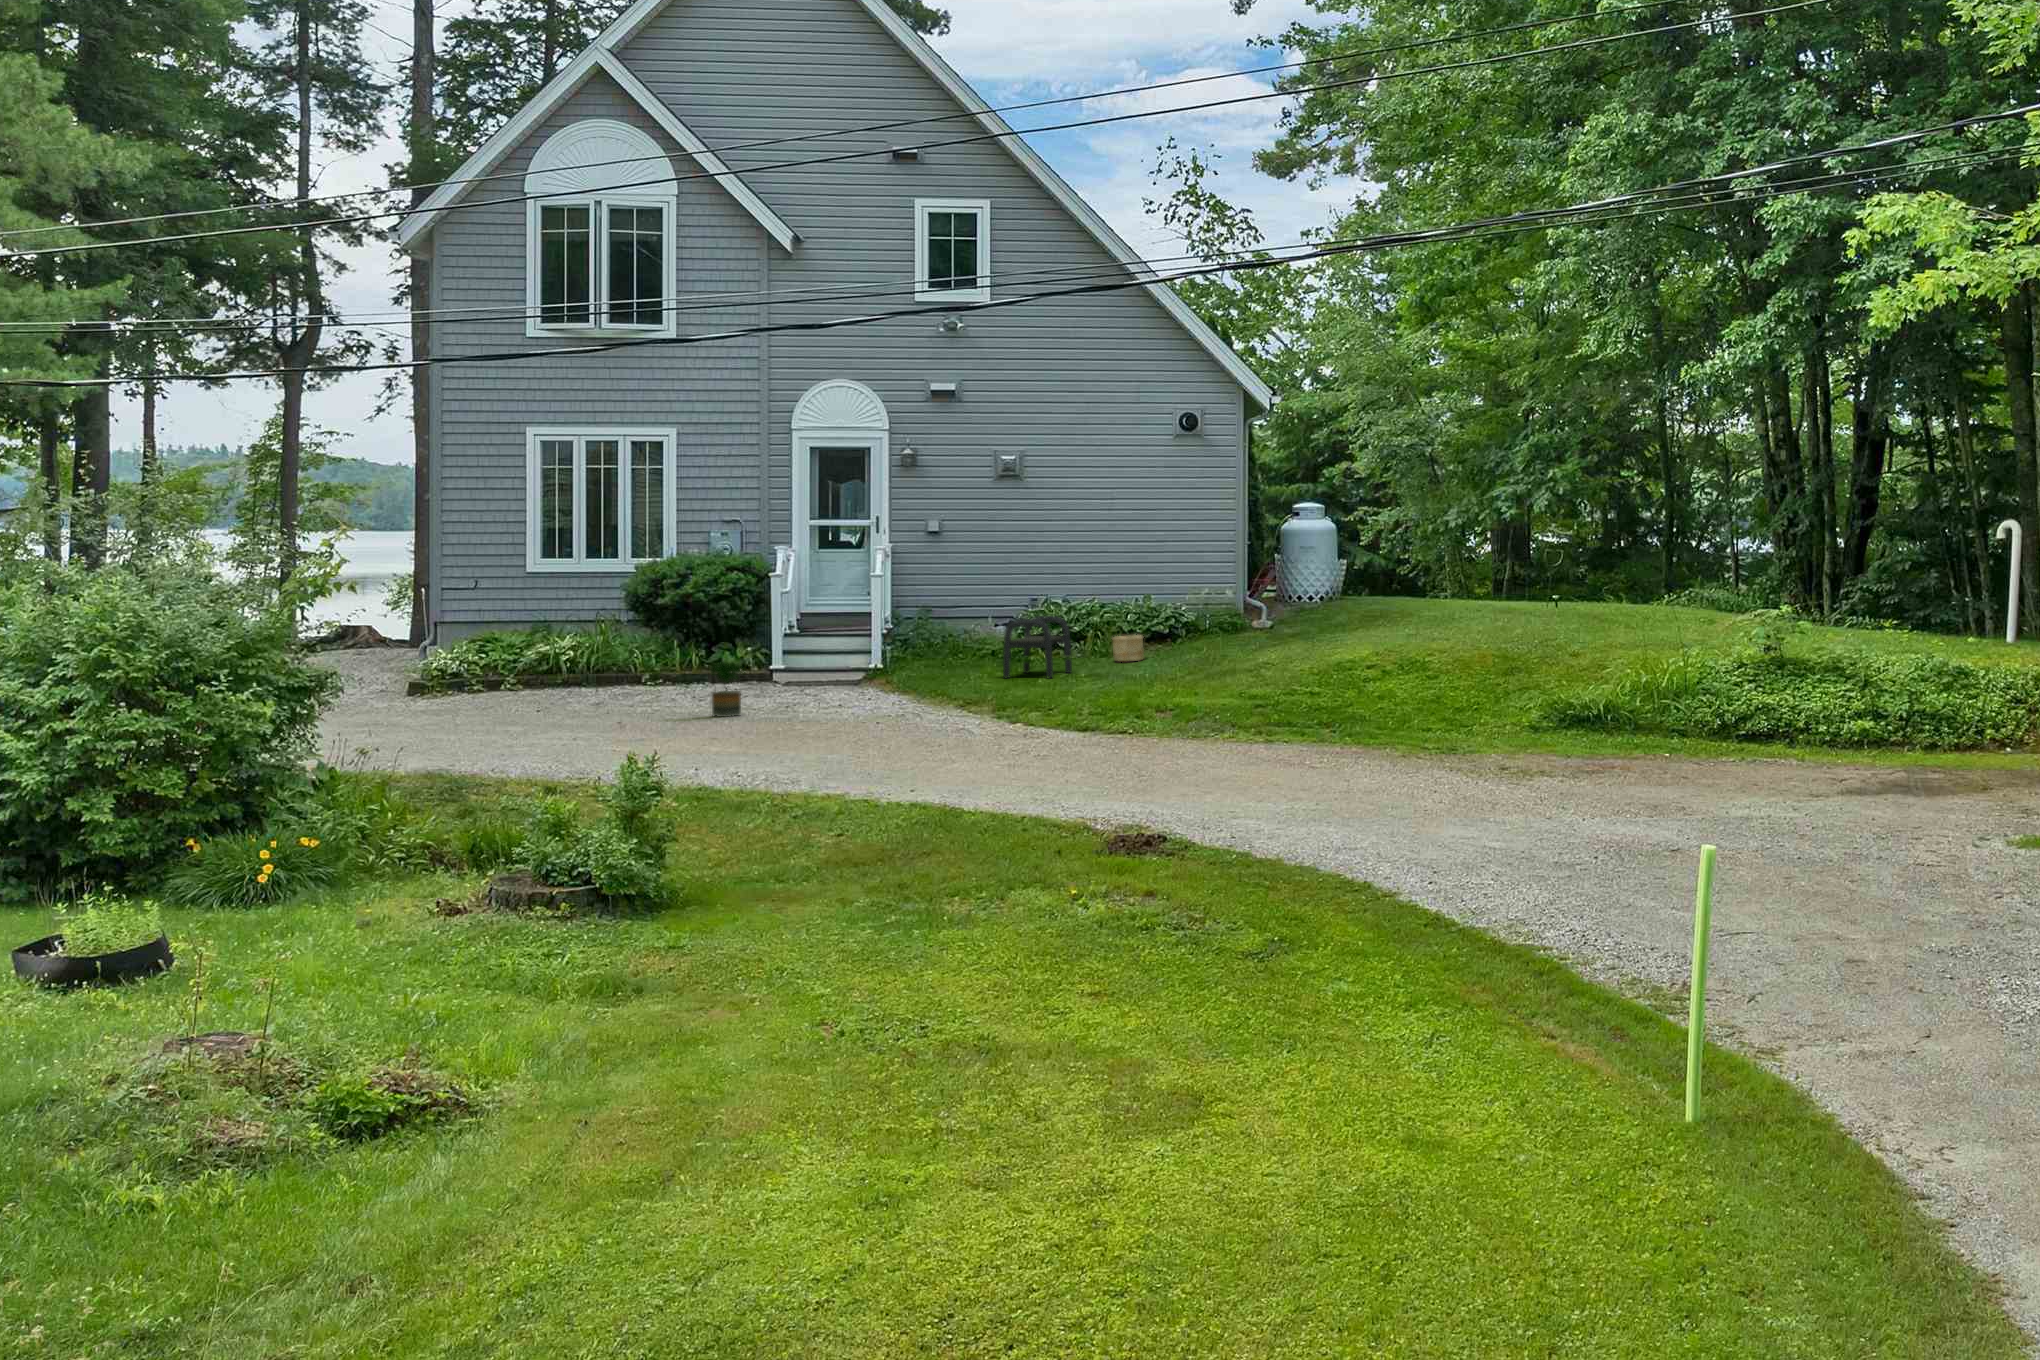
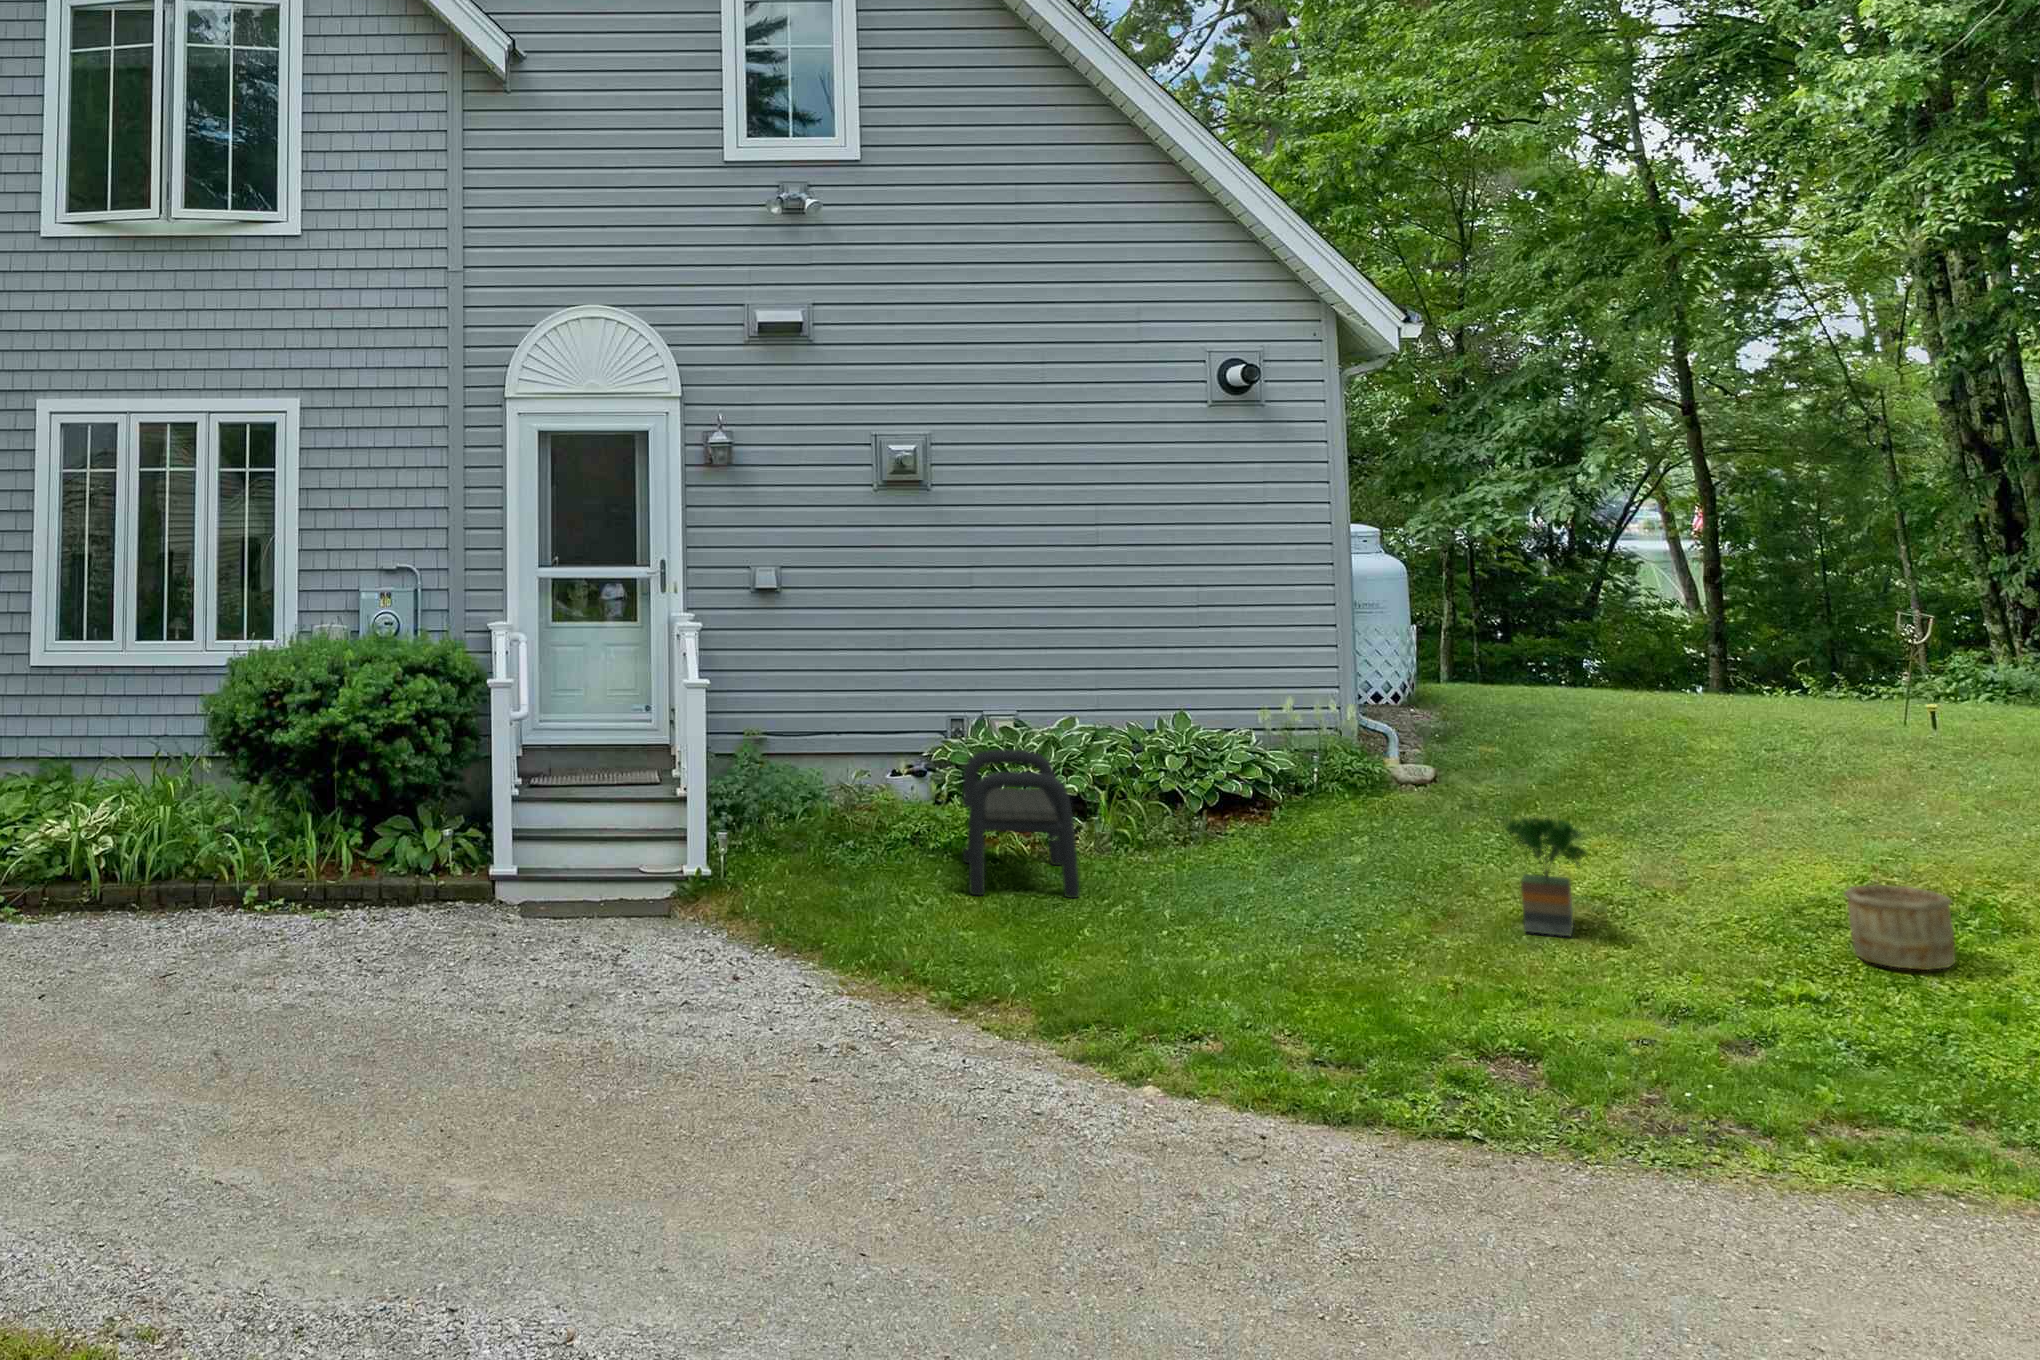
wooden bucket: present [1112,635,1144,661] -> present [1844,885,1955,970]
potted tree: present [711,662,745,717] -> present [1504,817,1587,936]

